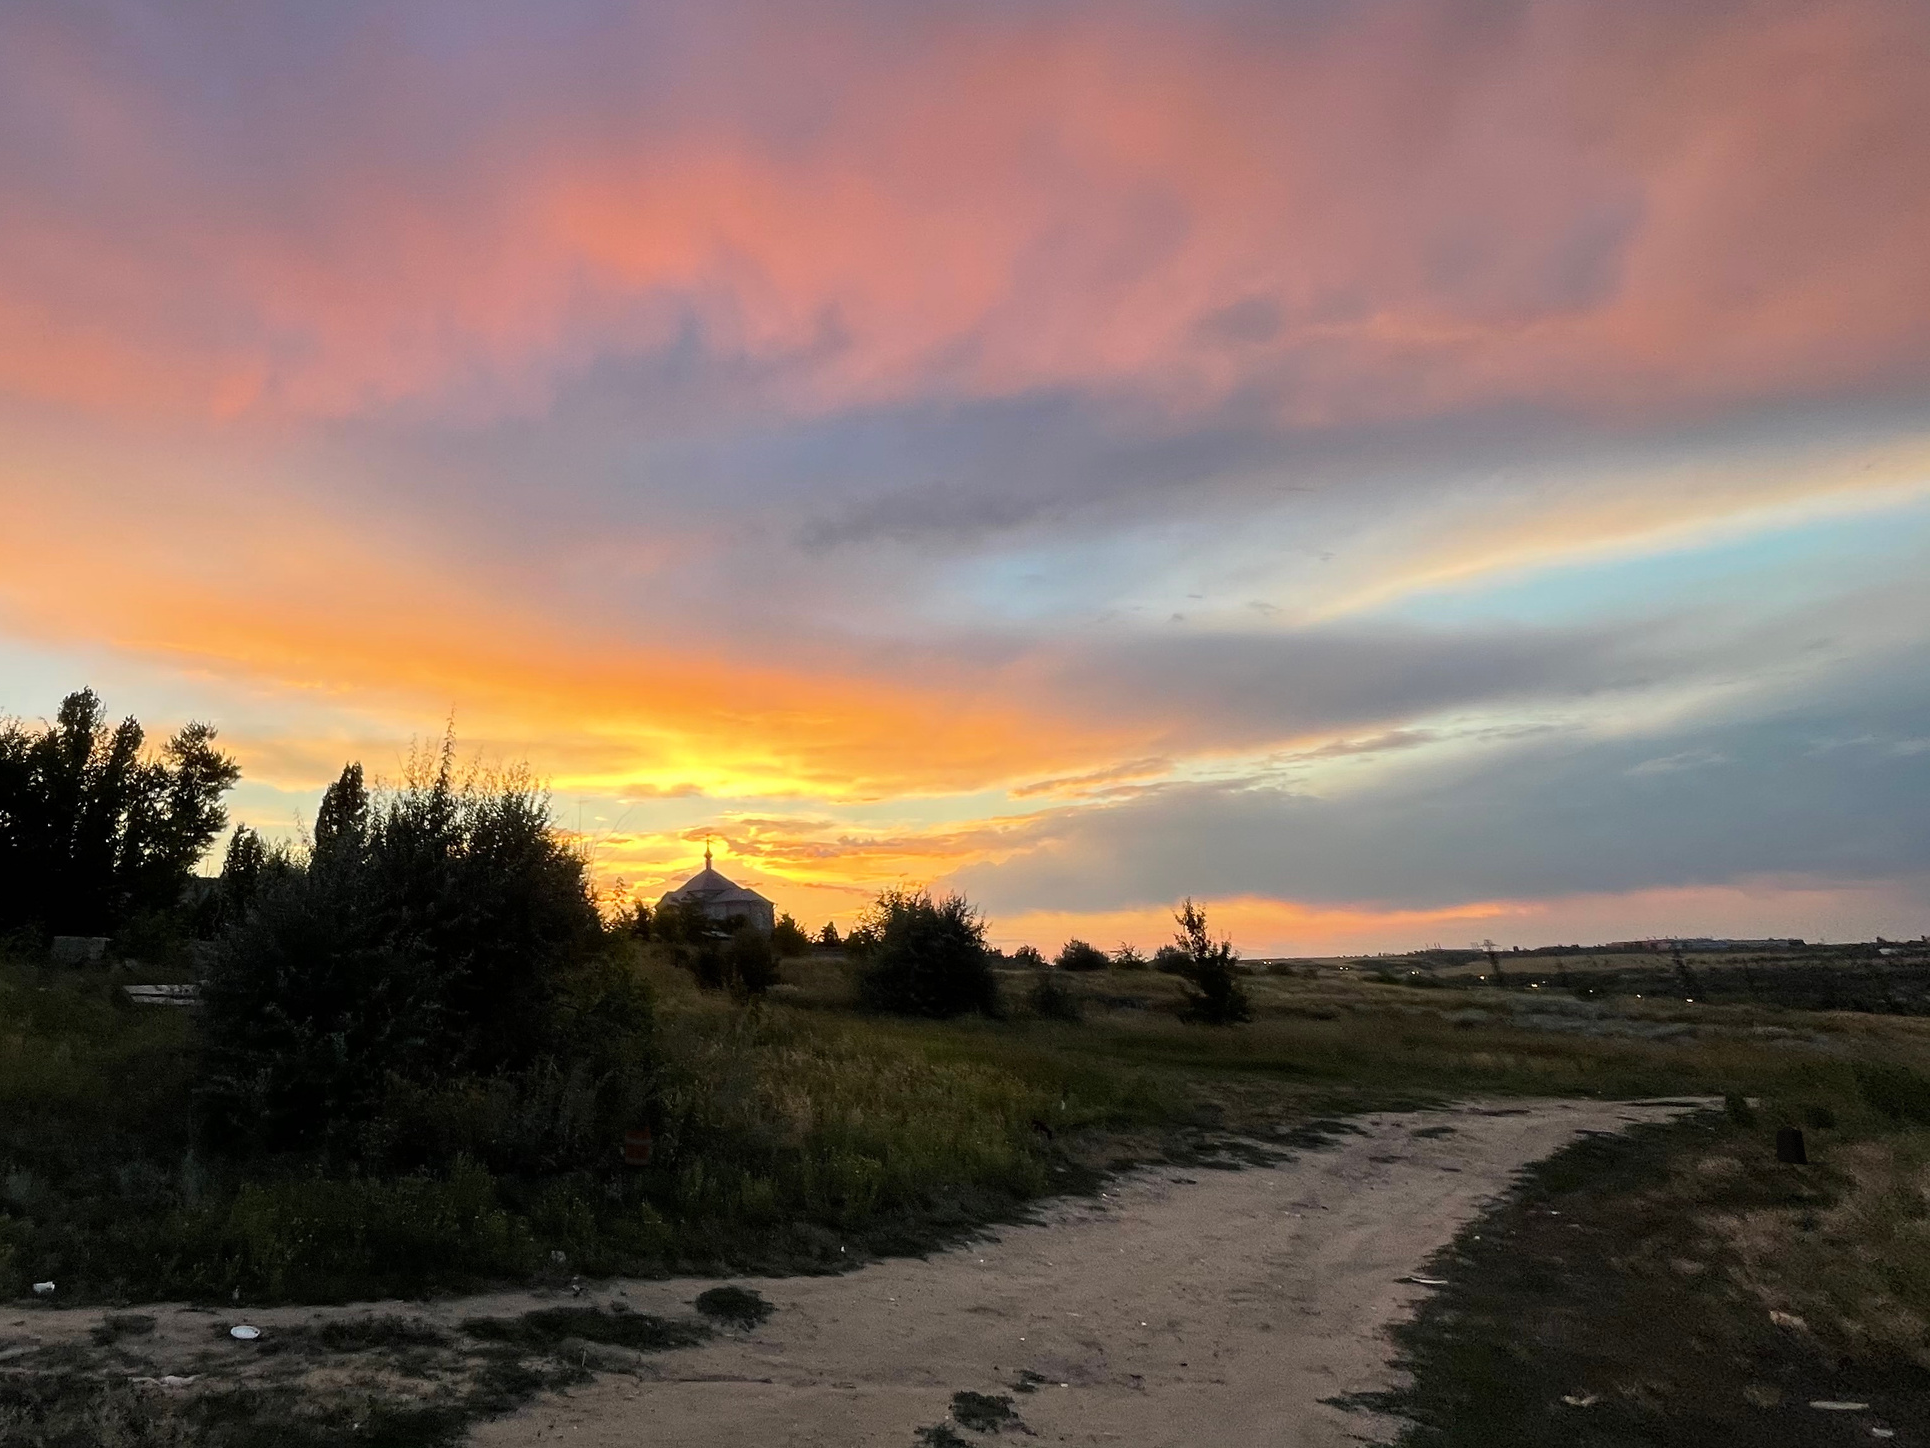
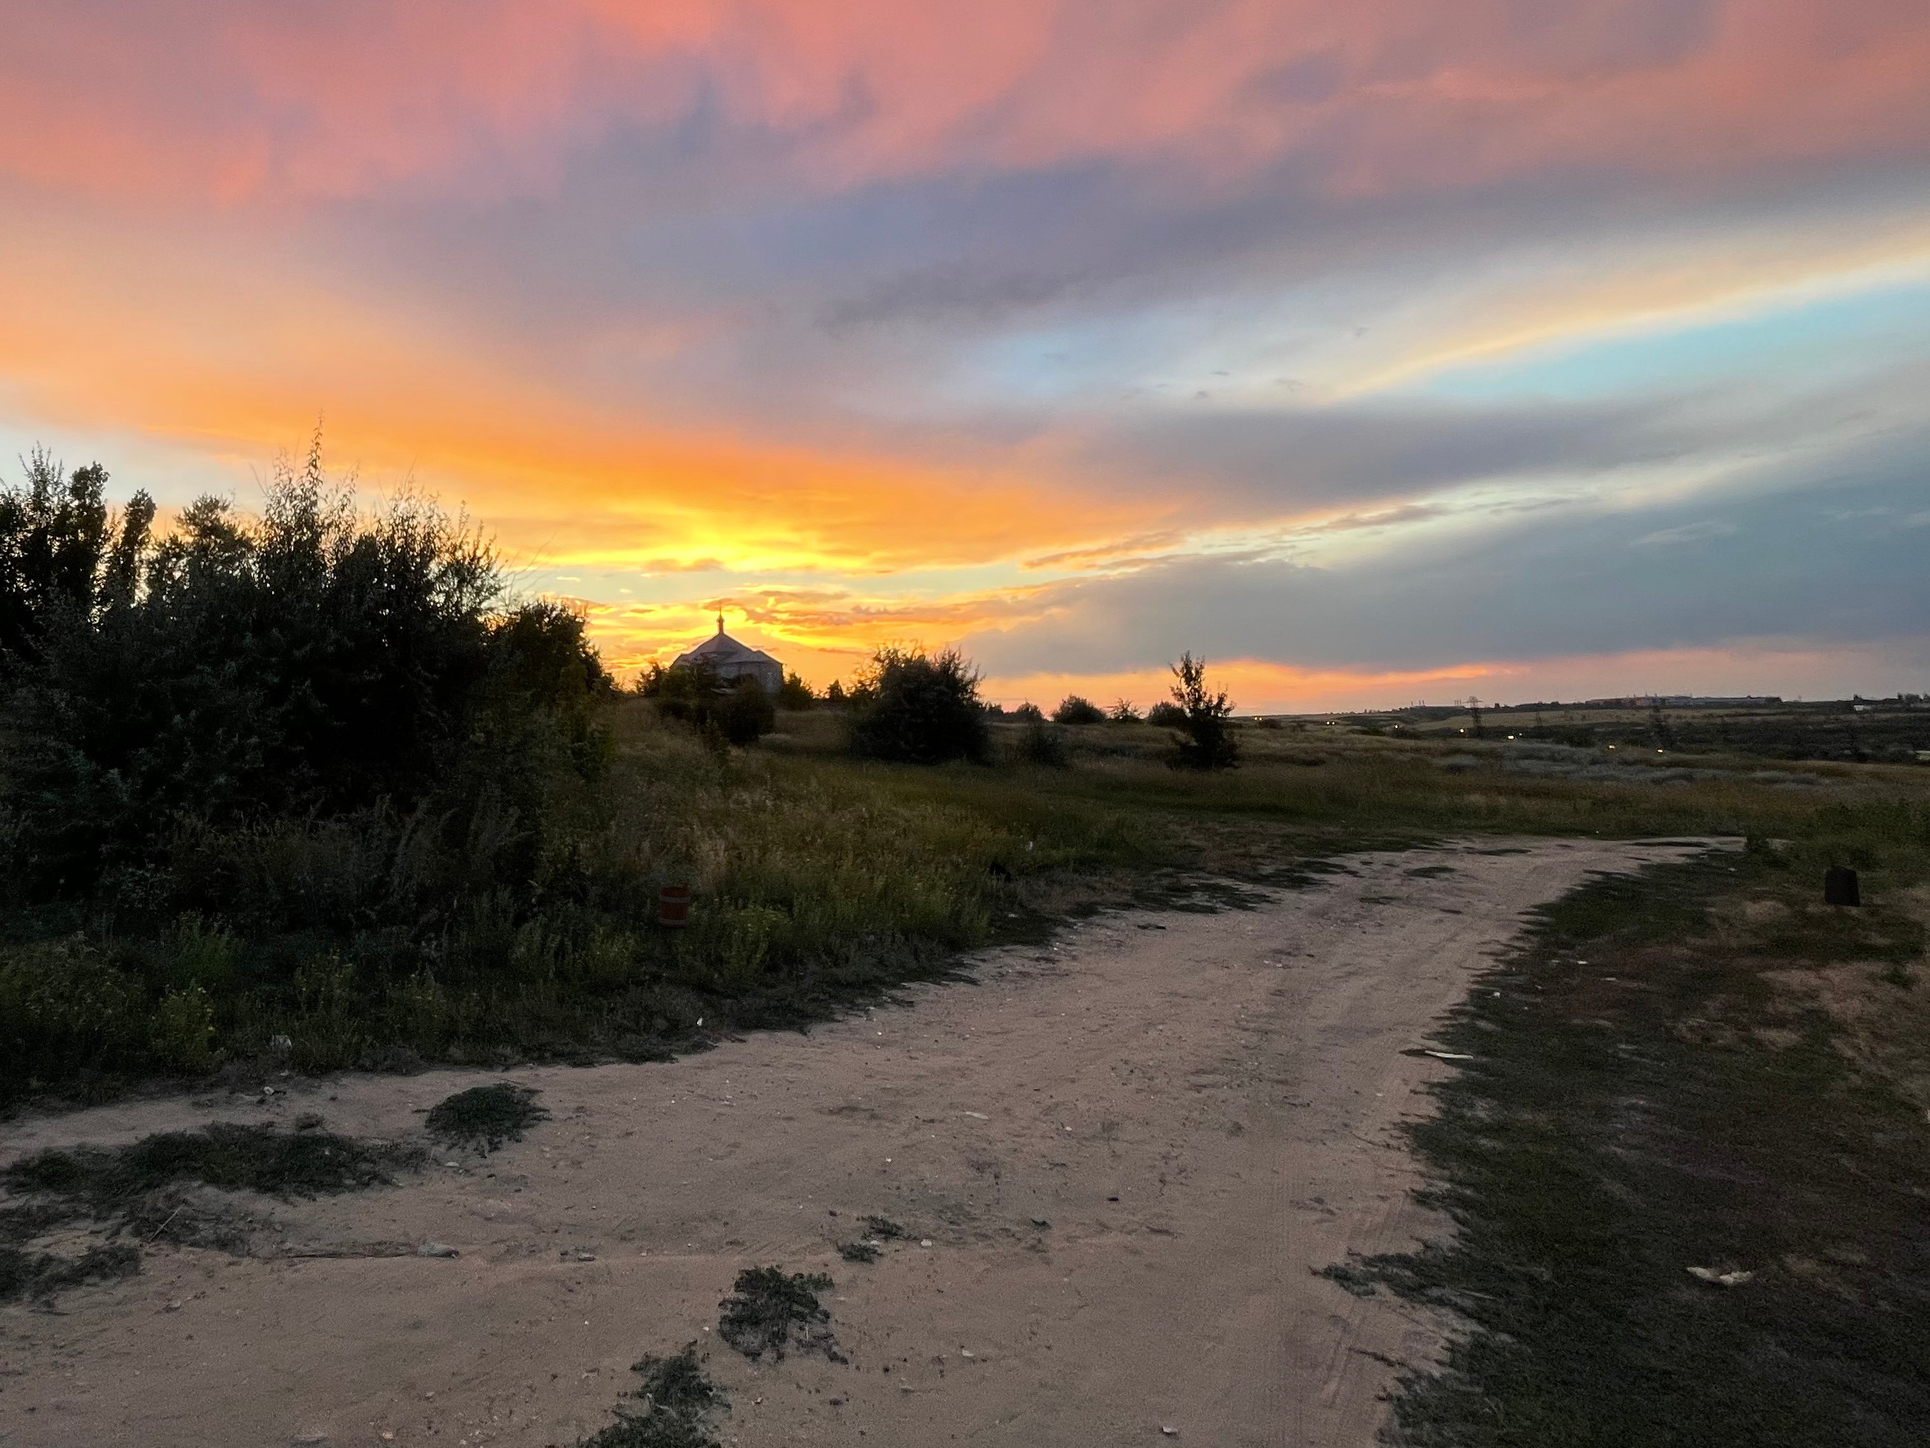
bucket: present [625,1127,651,1166] -> present [659,882,690,928]

